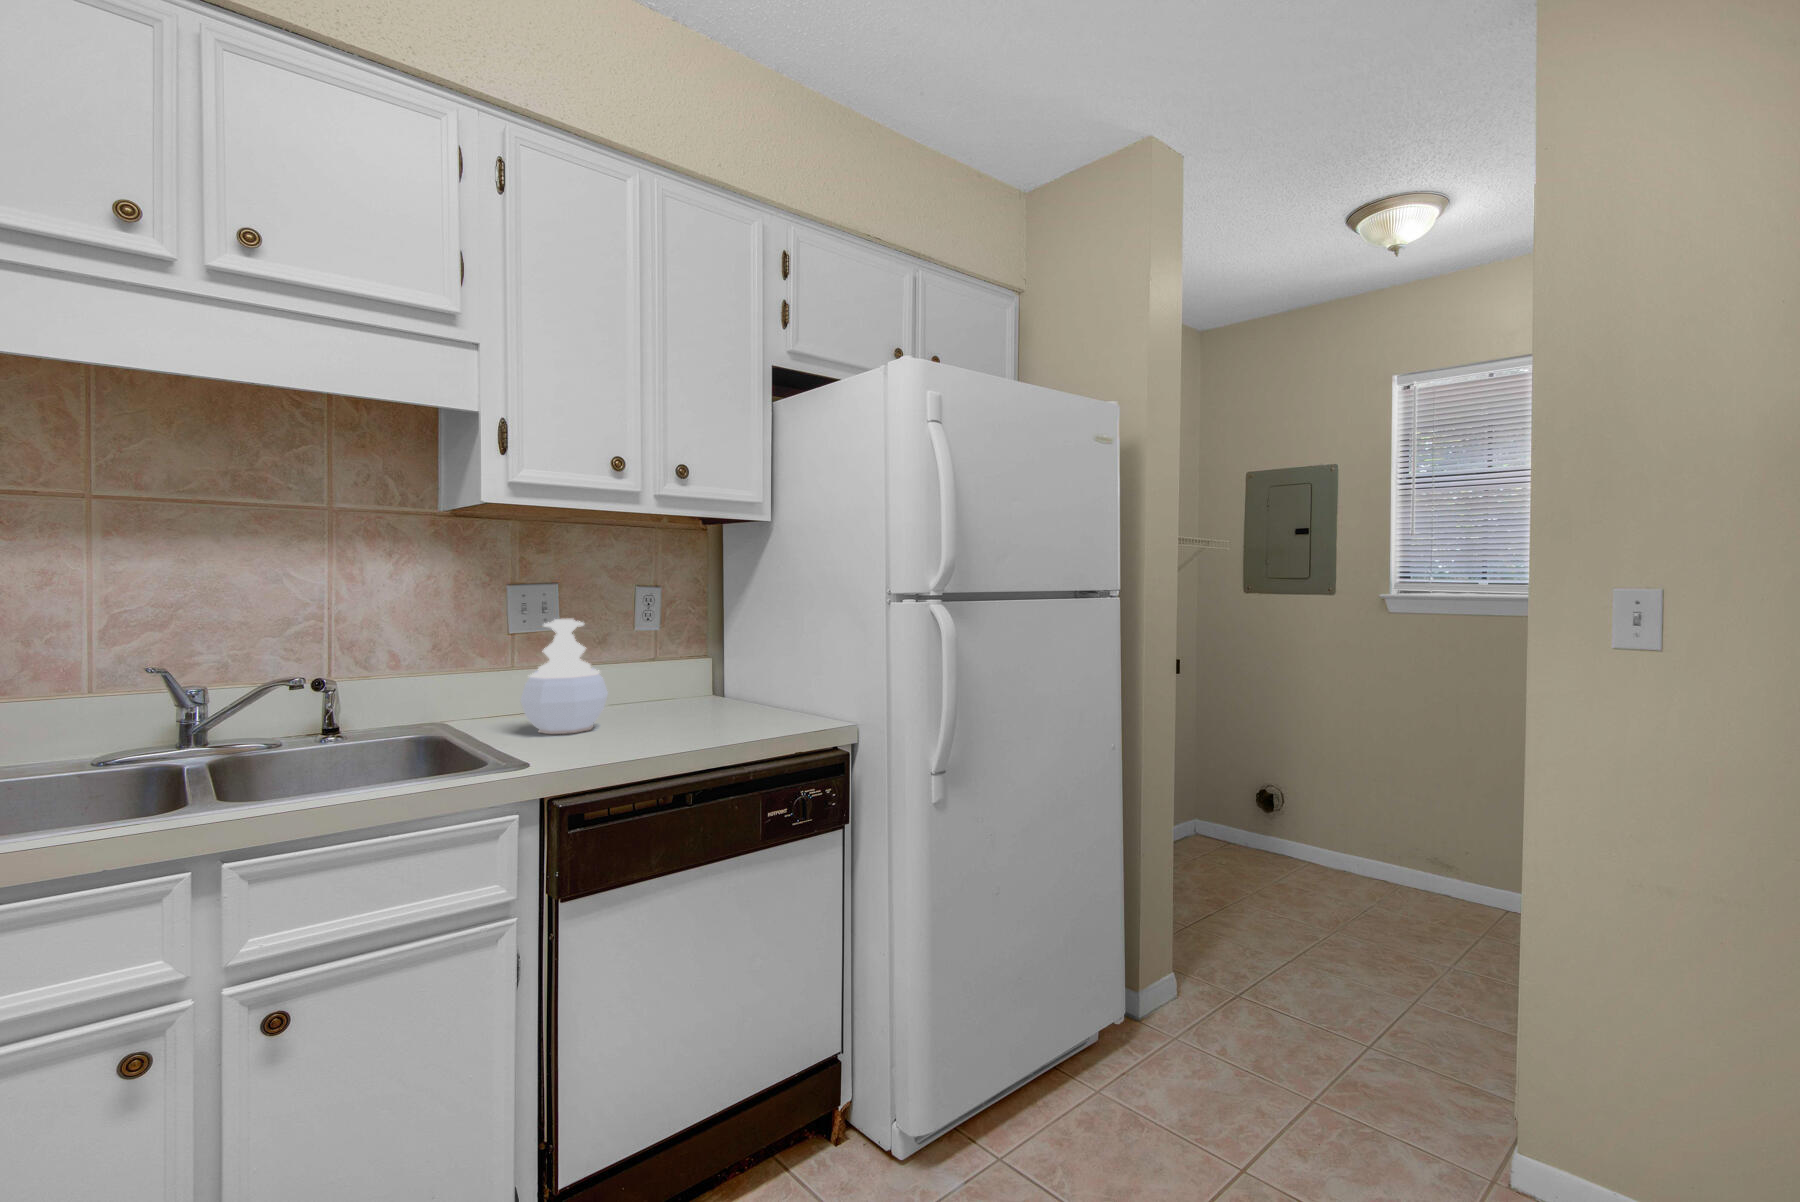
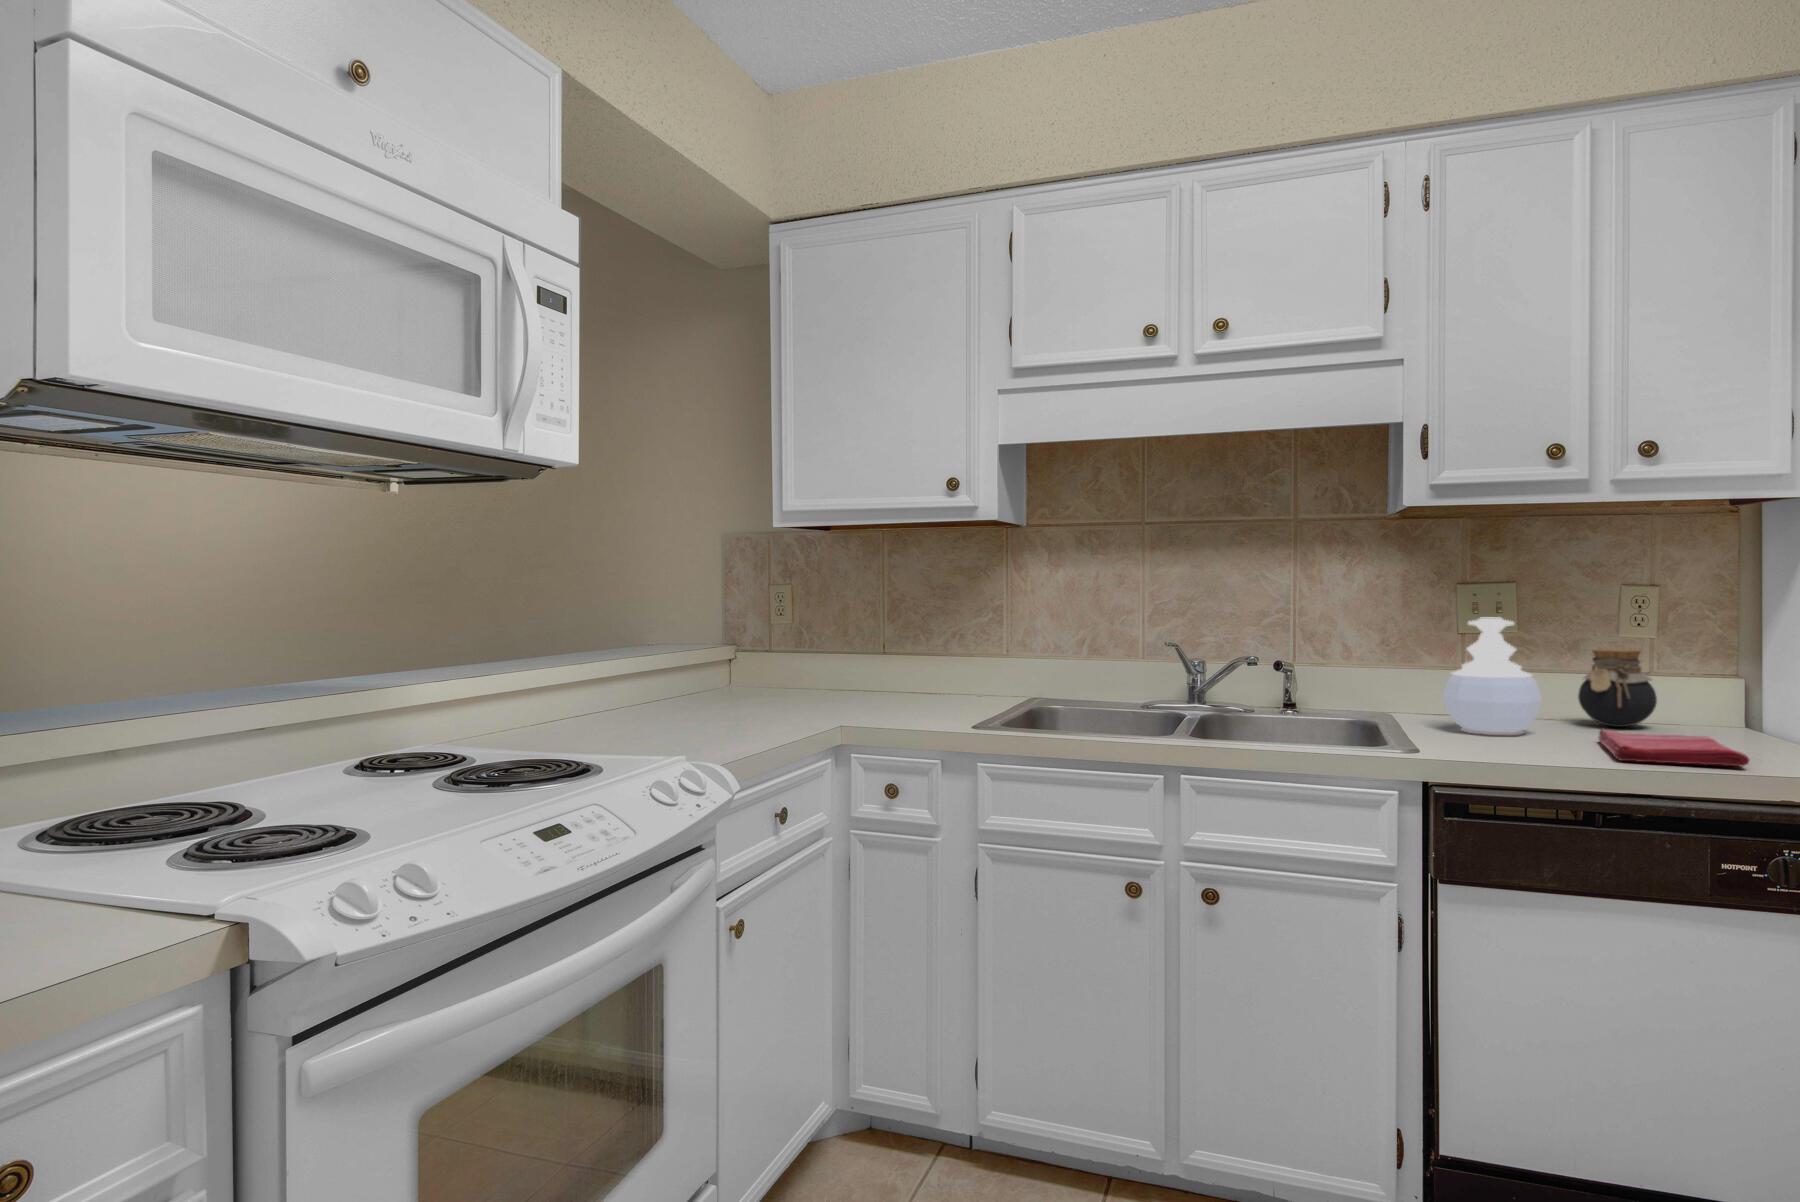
jar: none [619,642,676,708] -> present [1578,649,1657,727]
dish towel: none [655,709,776,742] -> present [1598,729,1749,766]

